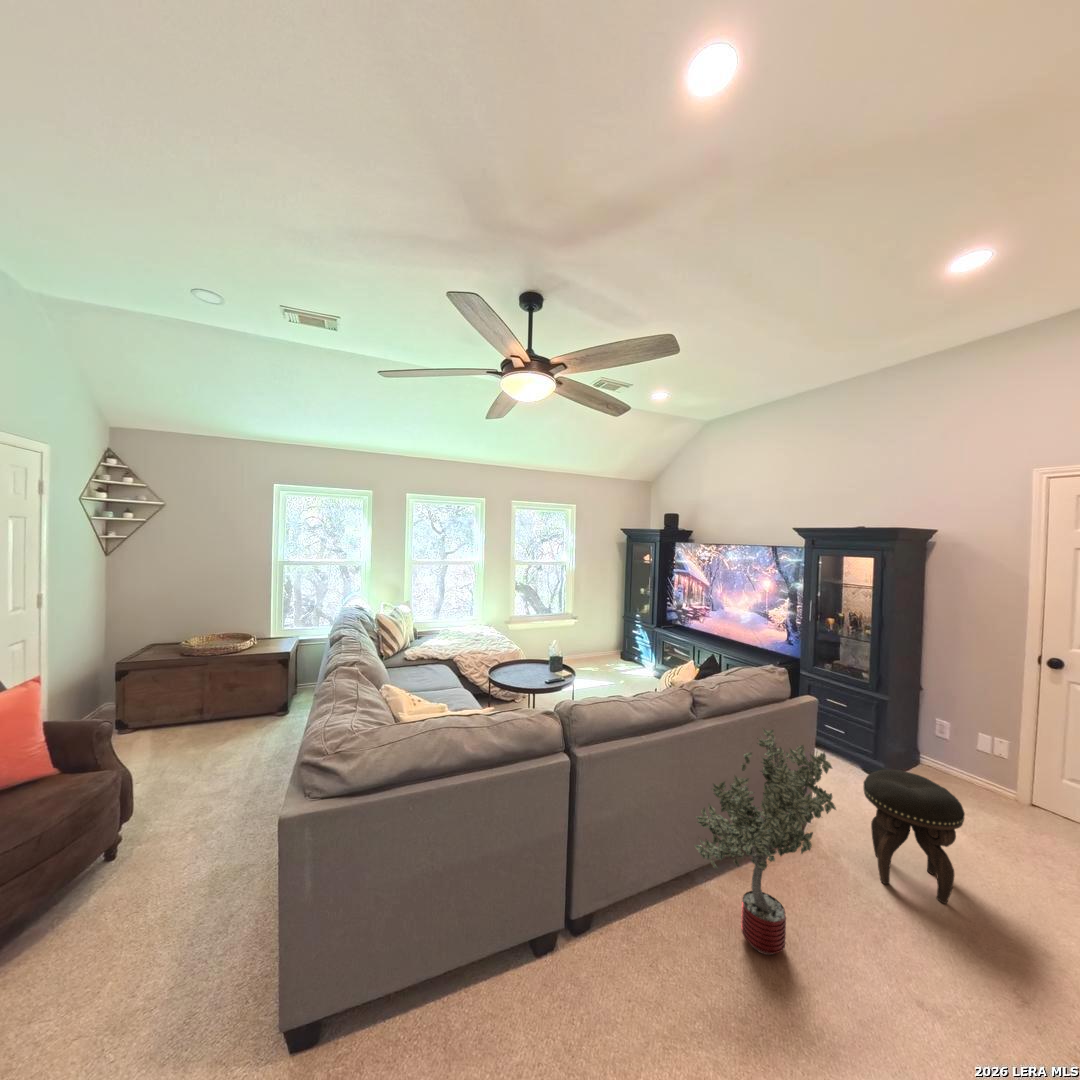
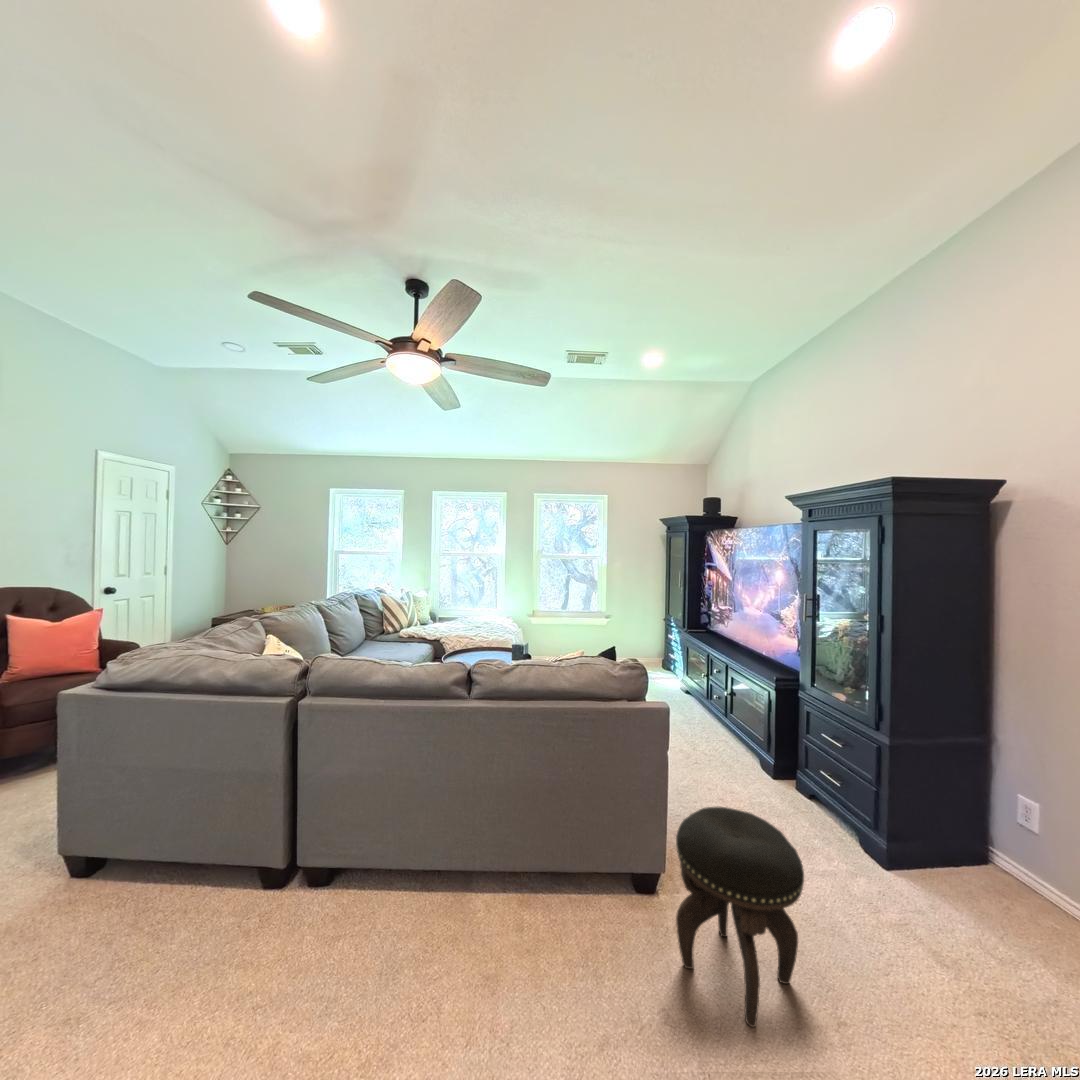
potted tree: present [695,729,836,955] -> none [334,704,542,984]

